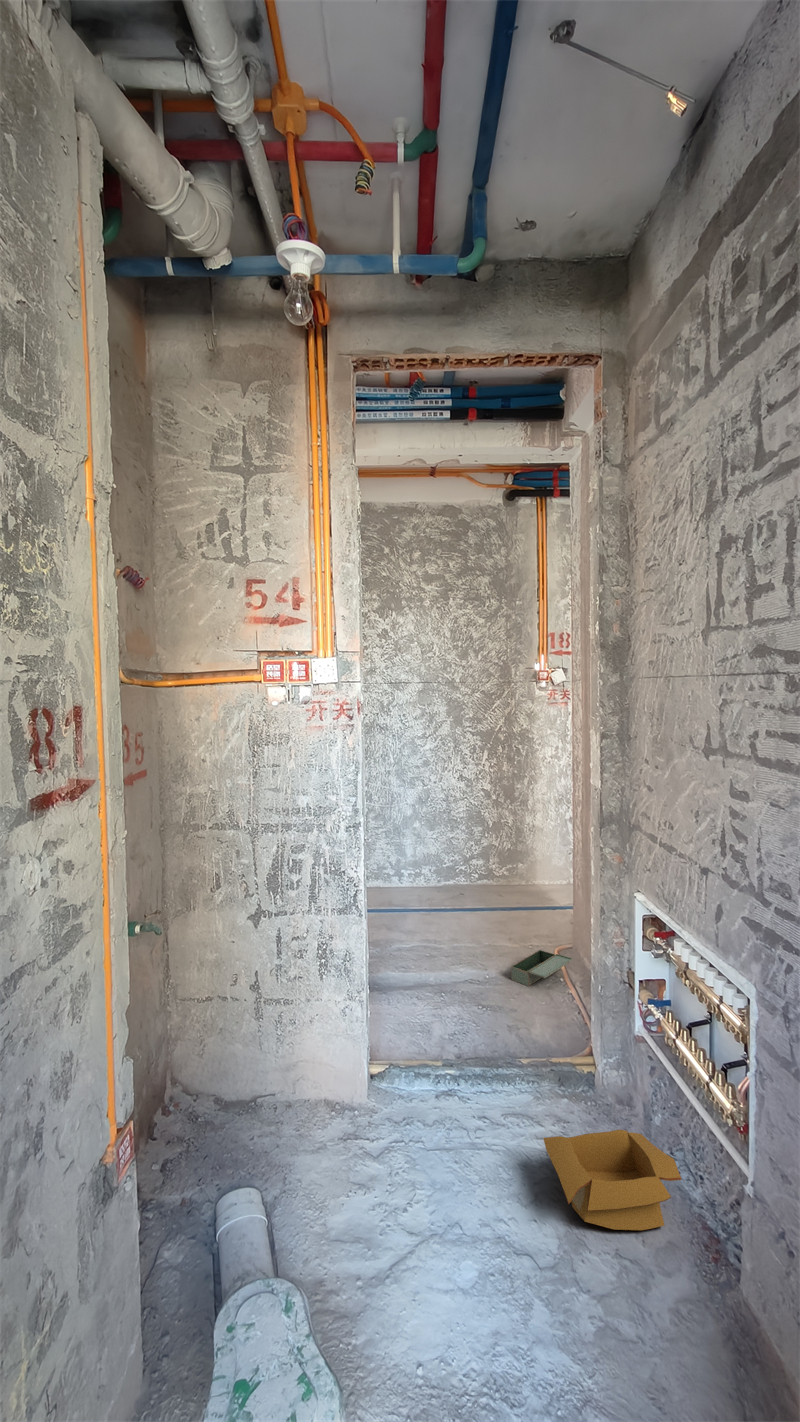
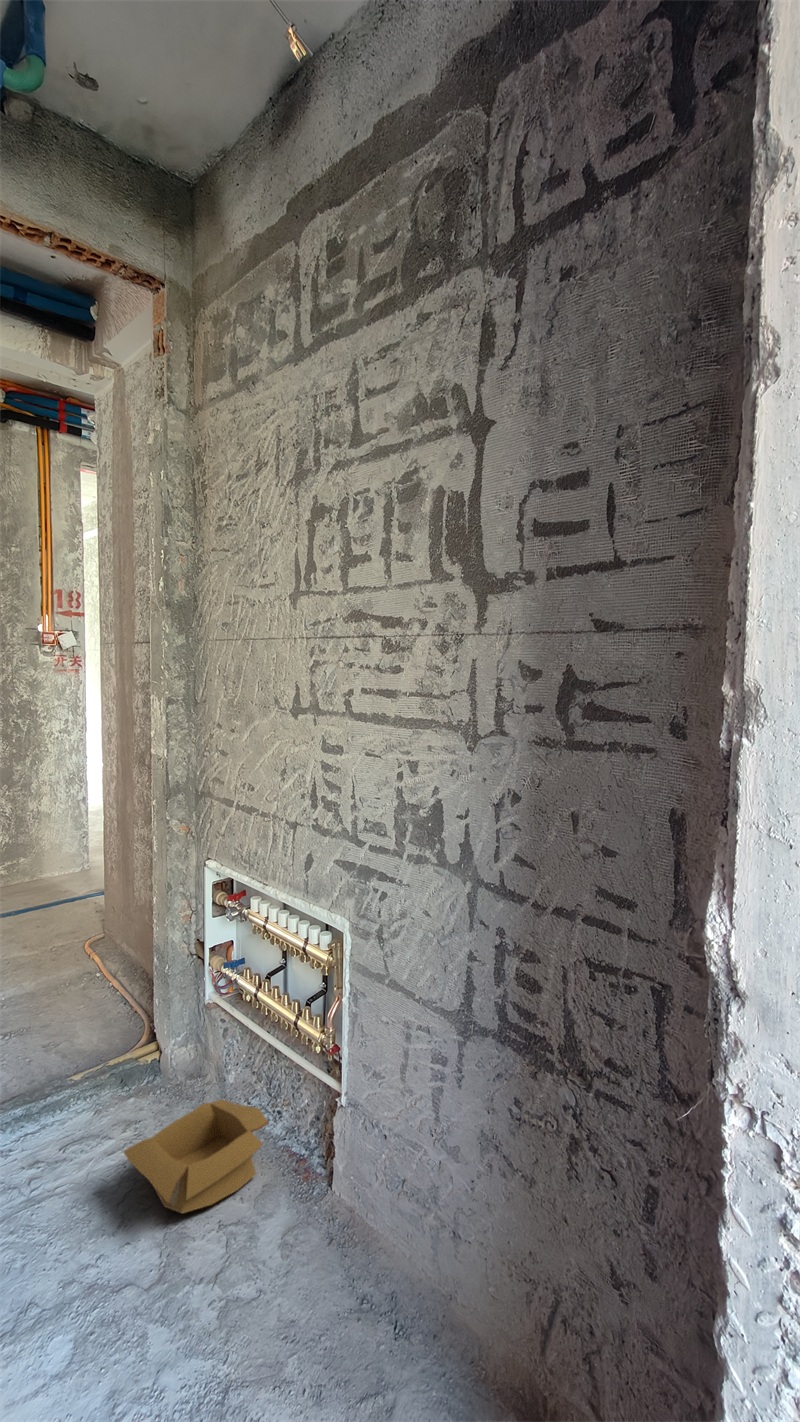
toolbox: present [511,950,572,986] -> none [38,950,111,995]

